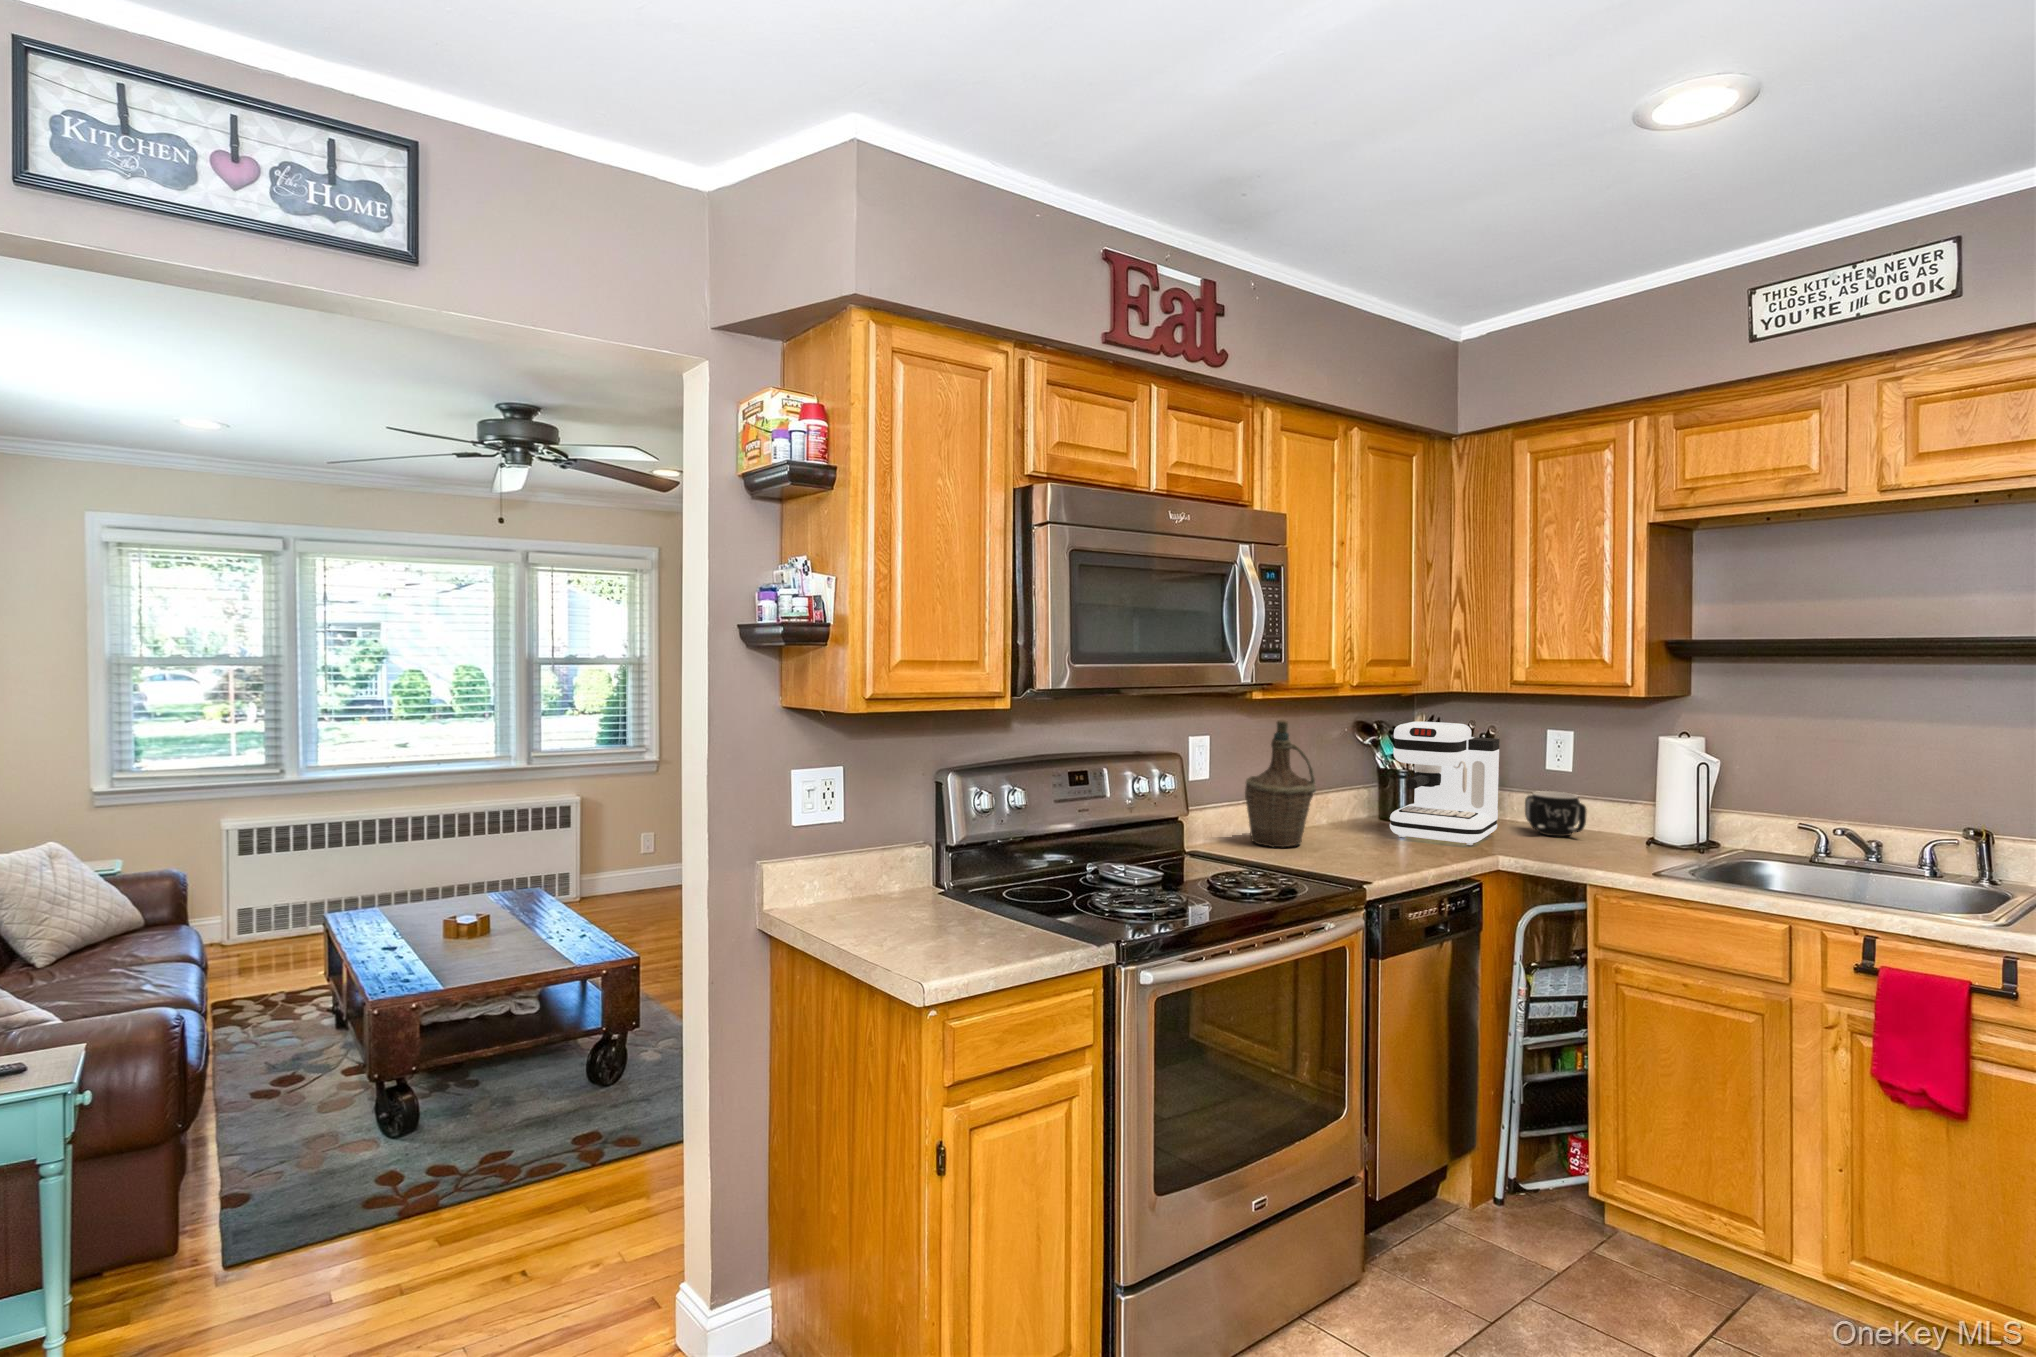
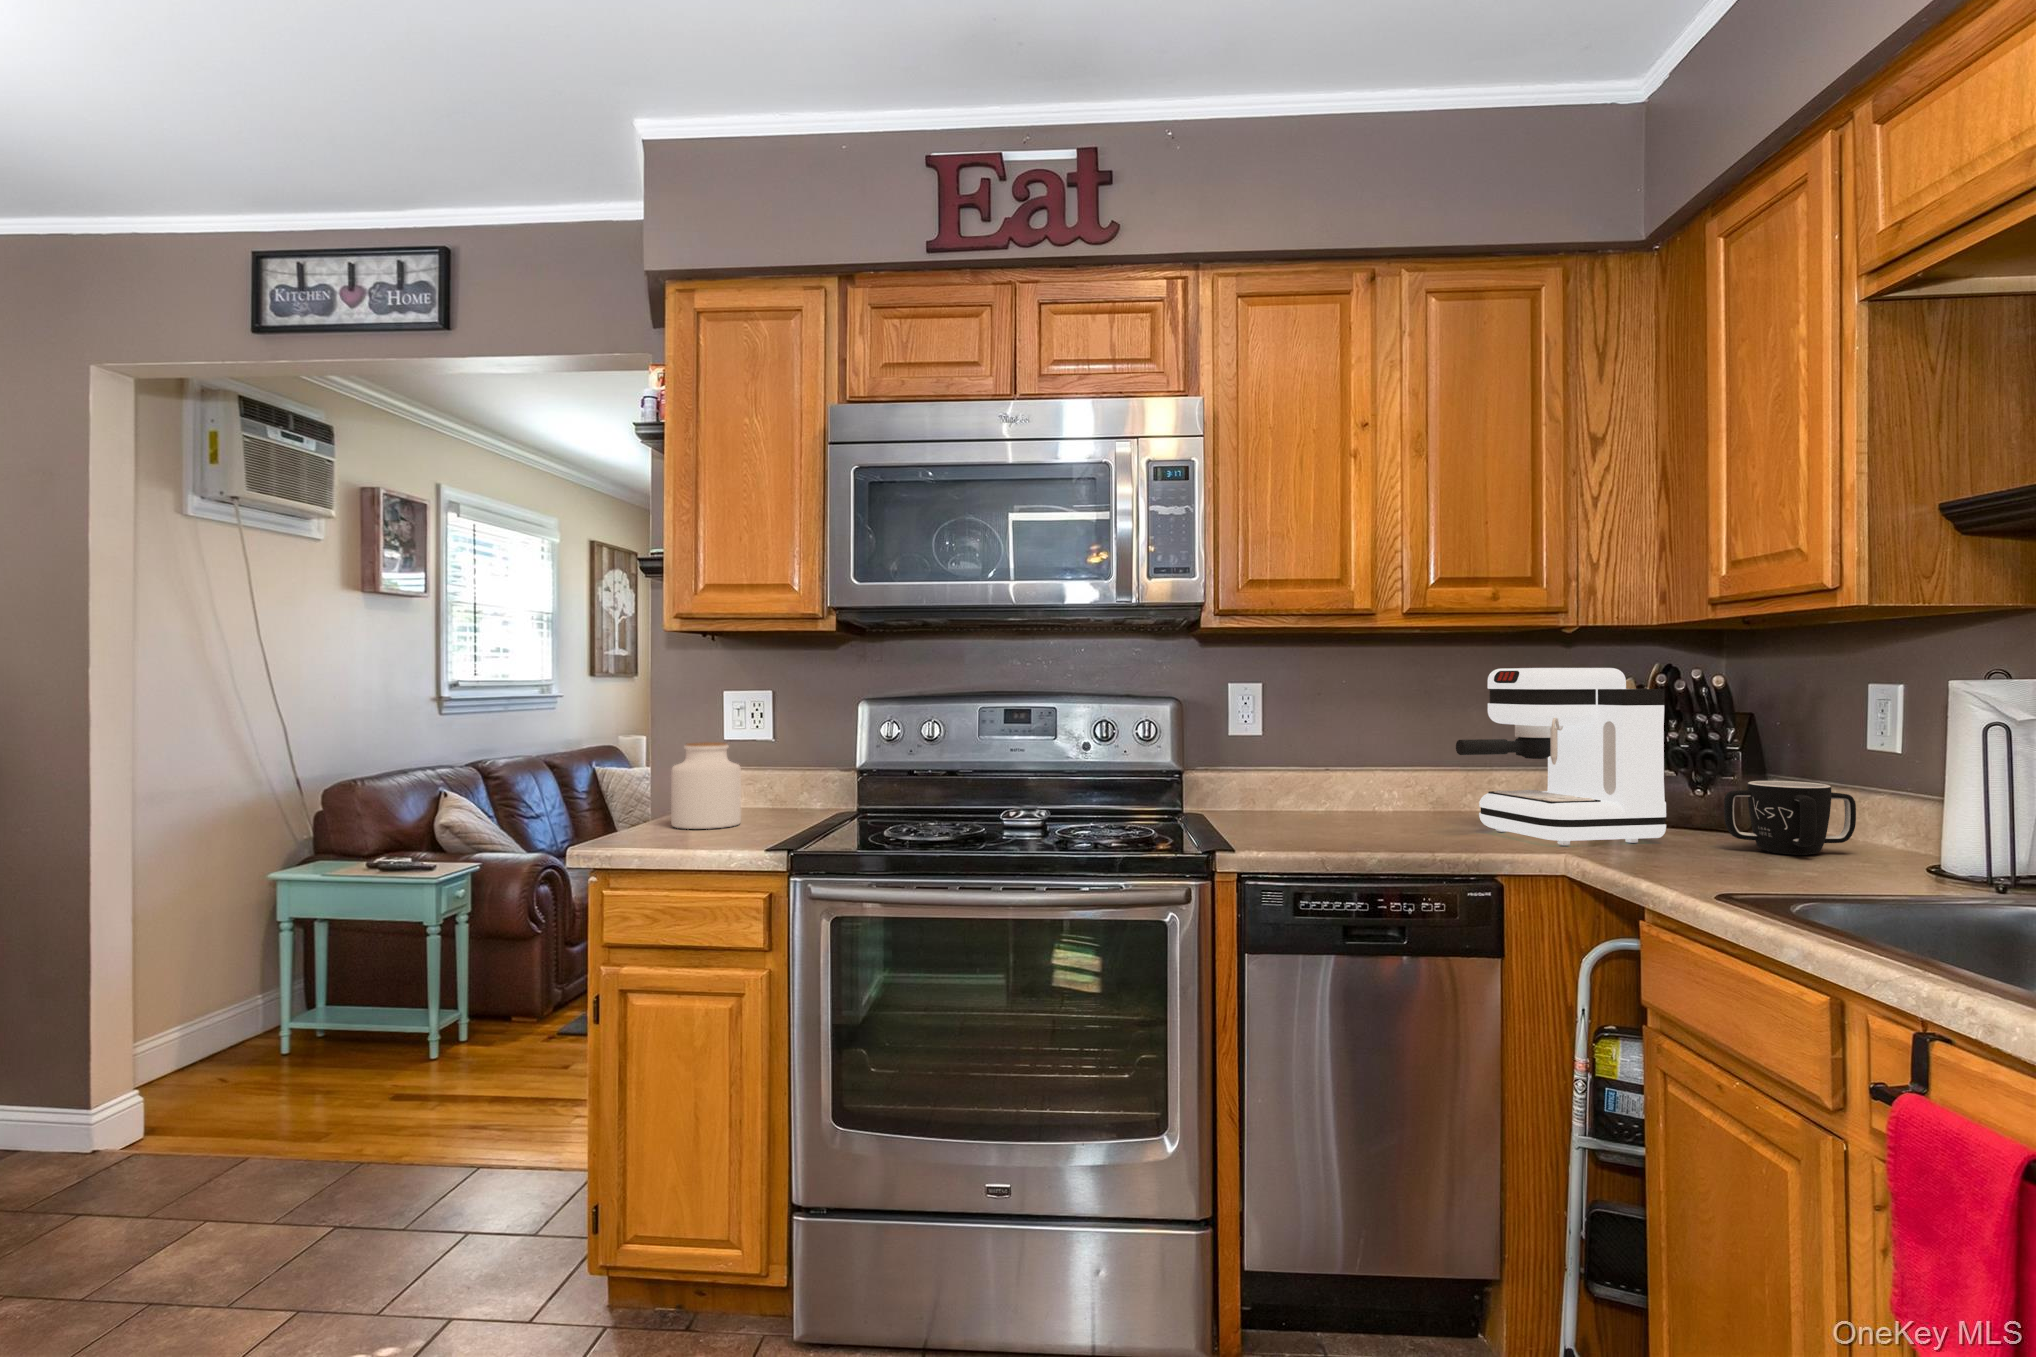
bottle: present [1245,720,1316,848] -> none [1256,661,1348,823]
jar: none [865,836,940,939] -> present [671,742,741,829]

